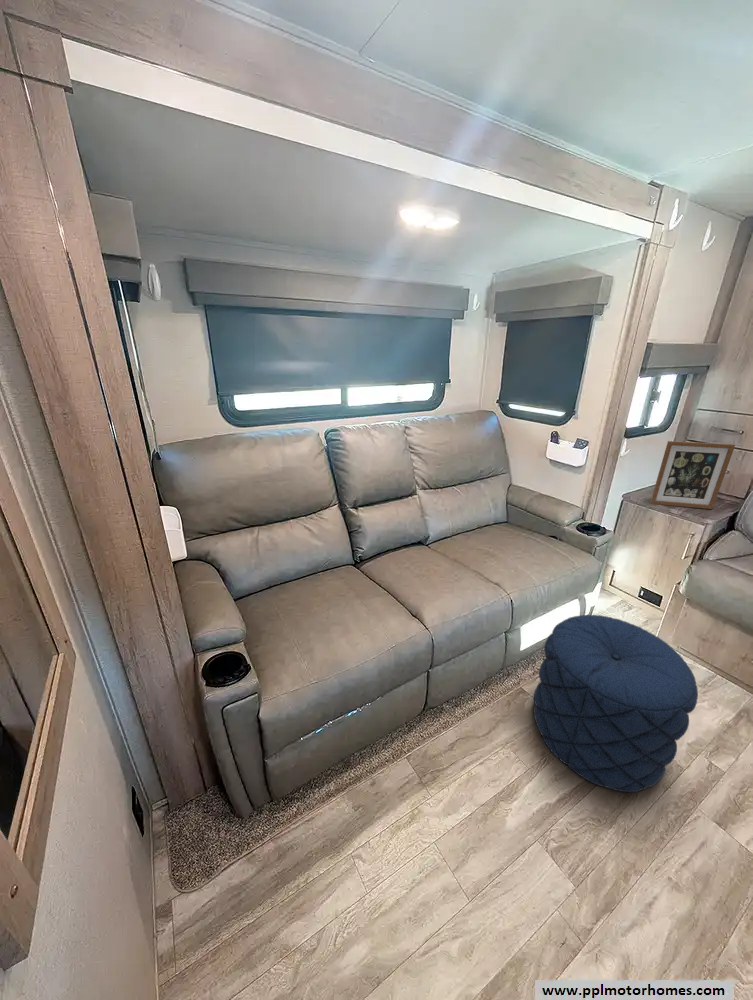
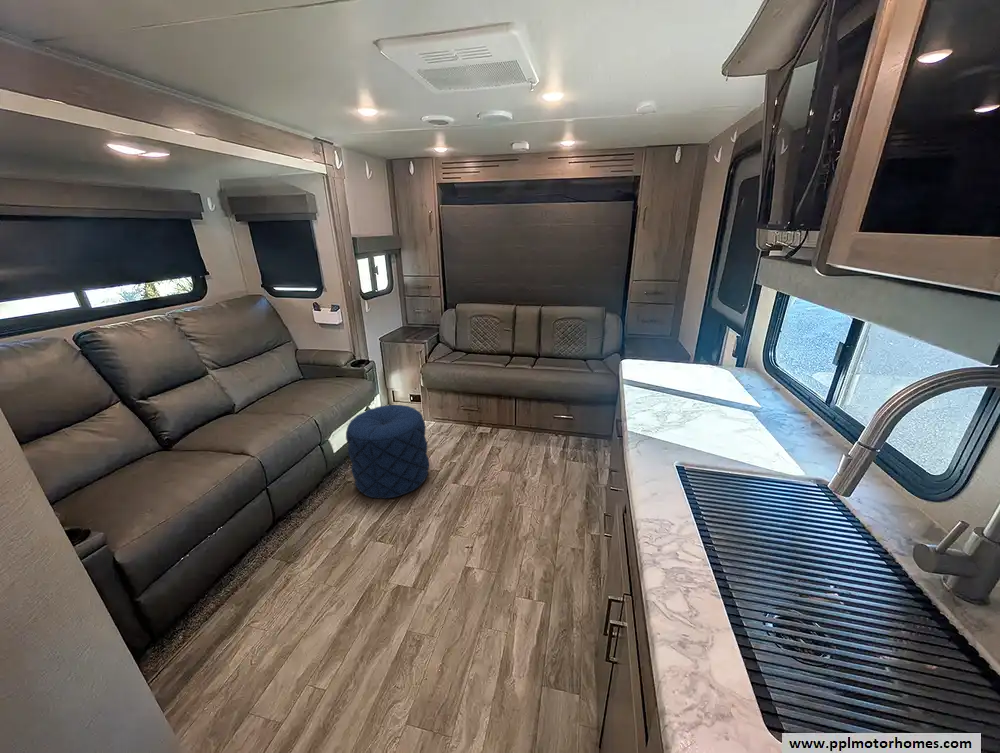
picture frame: present [650,441,735,509] -> none [389,294,427,340]

